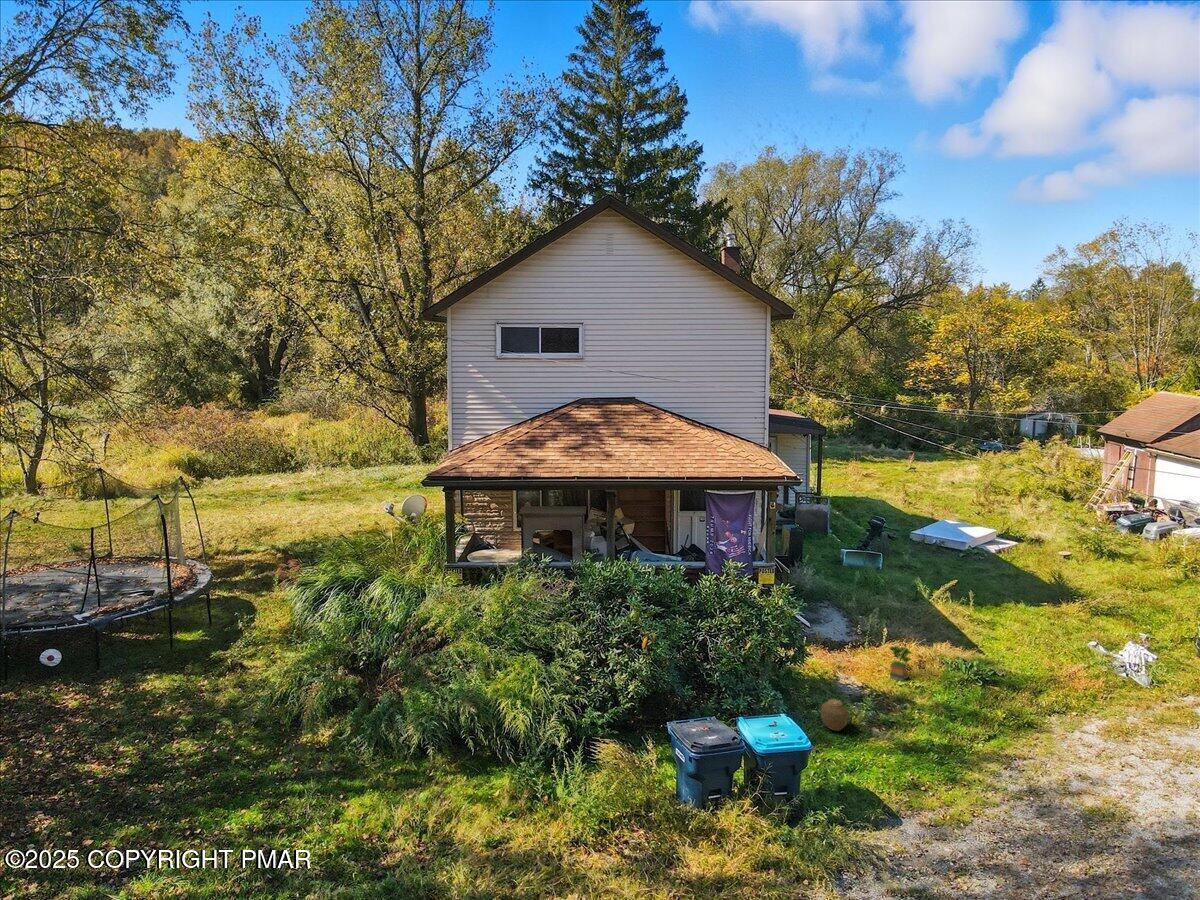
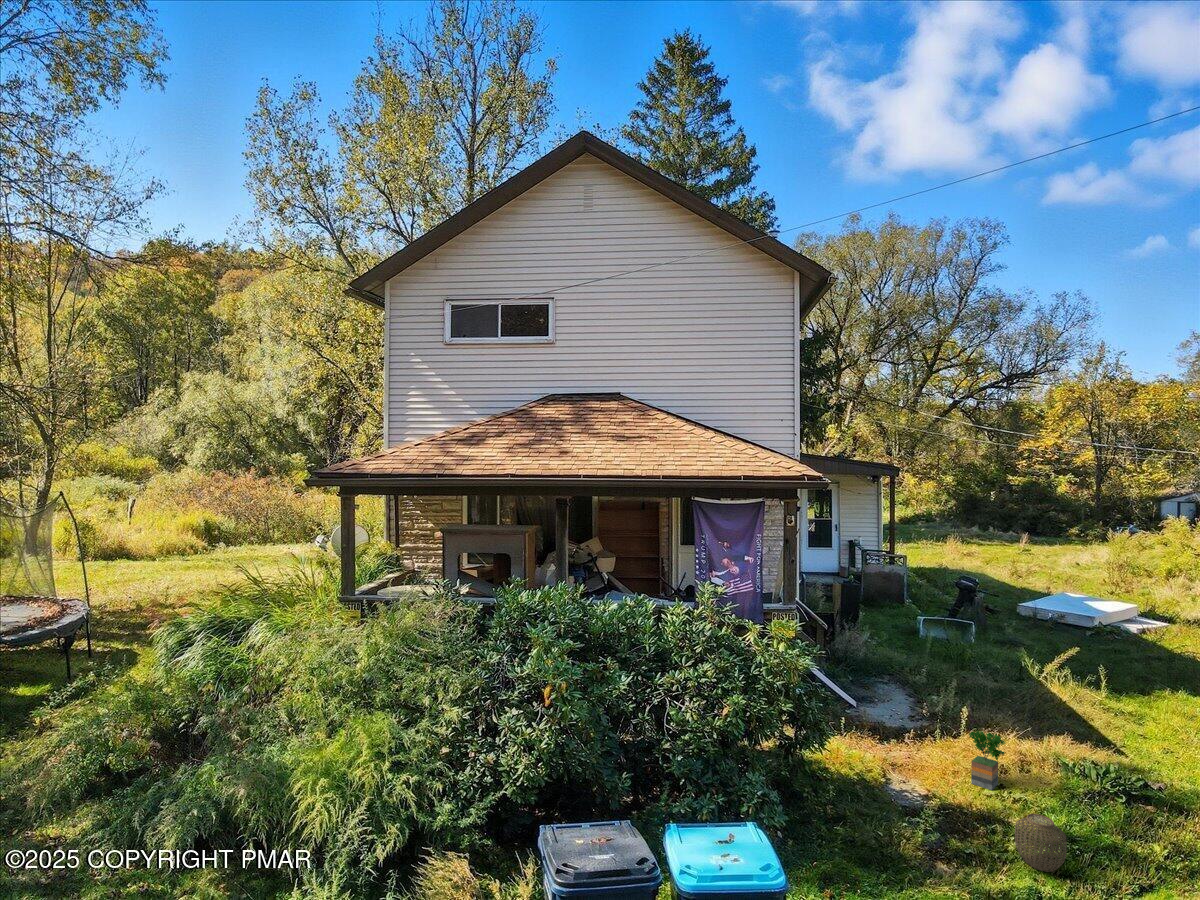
woven basket: present [821,699,848,731] -> present [1015,814,1067,872]

